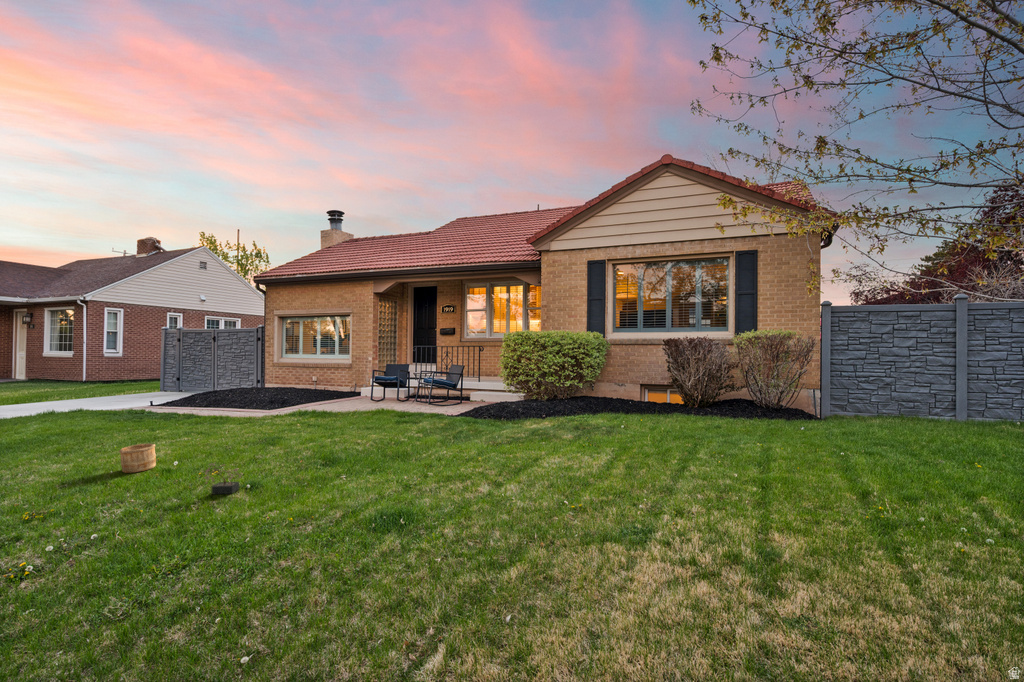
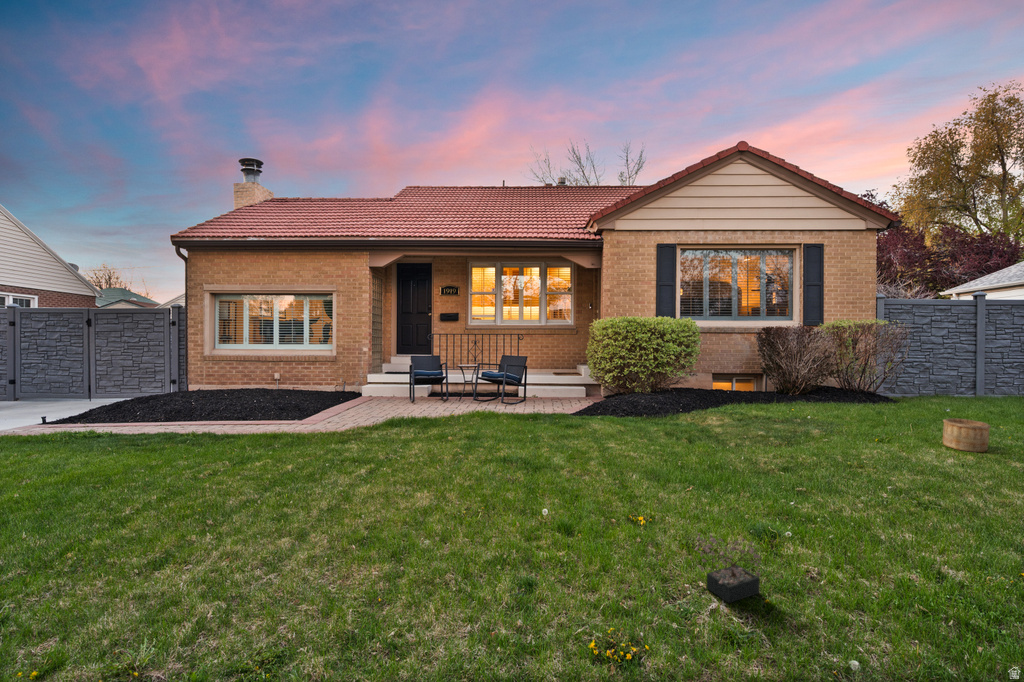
wooden bucket: present [119,443,156,473] -> present [943,418,991,452]

